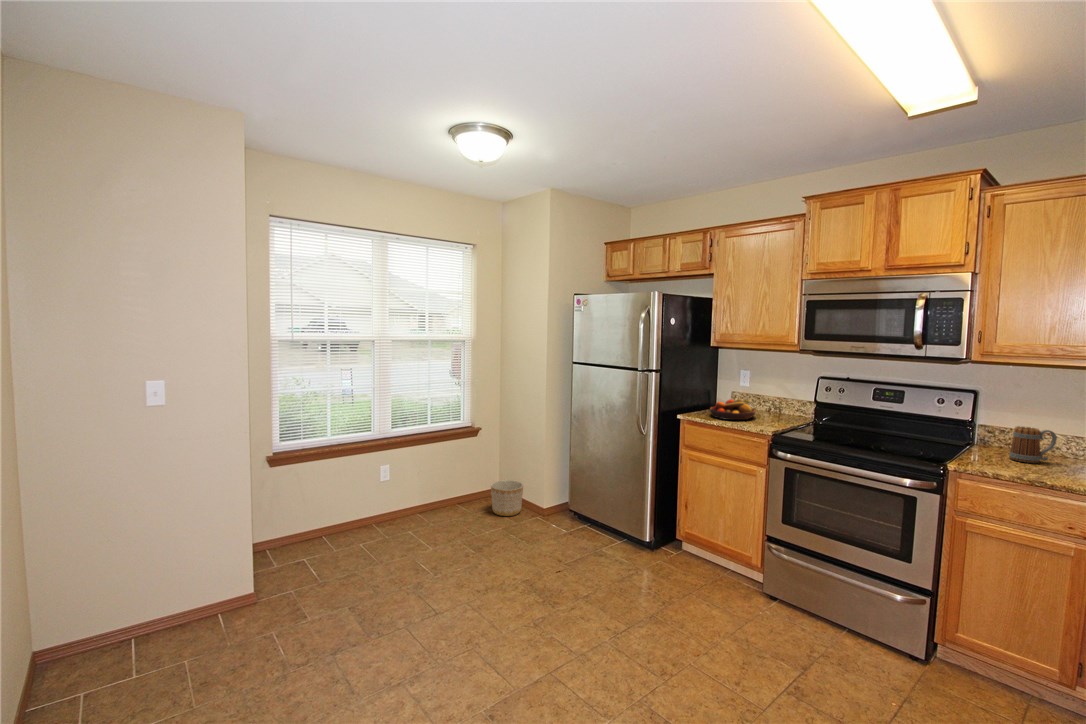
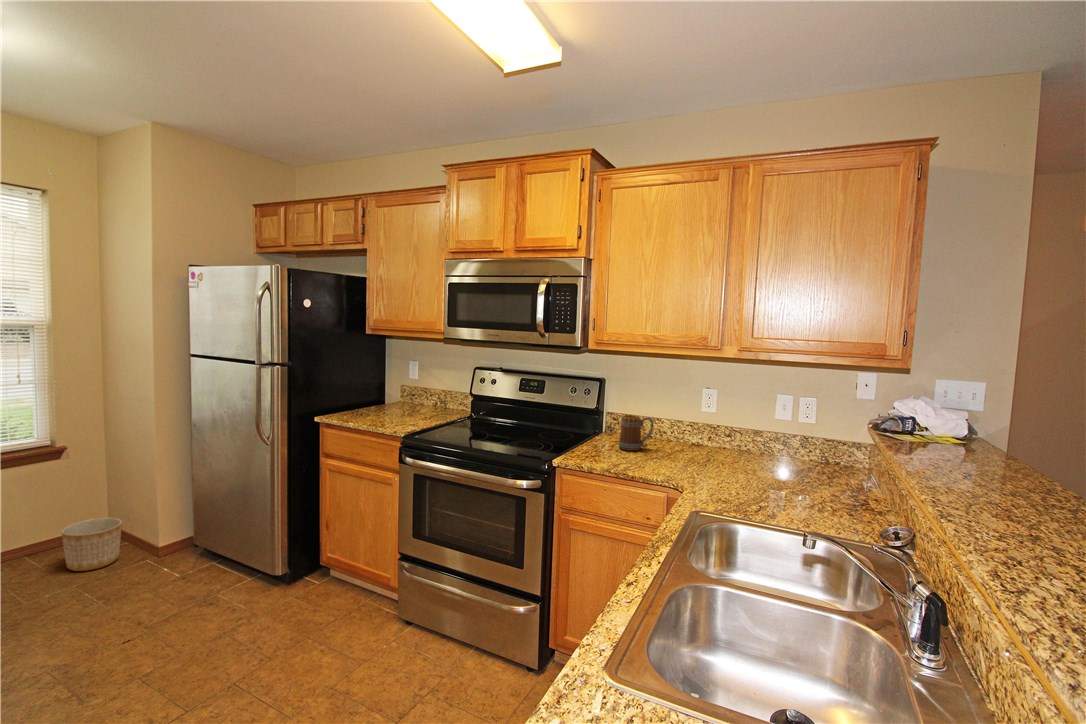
fruit bowl: present [710,399,756,420] -> none [360,395,412,421]

